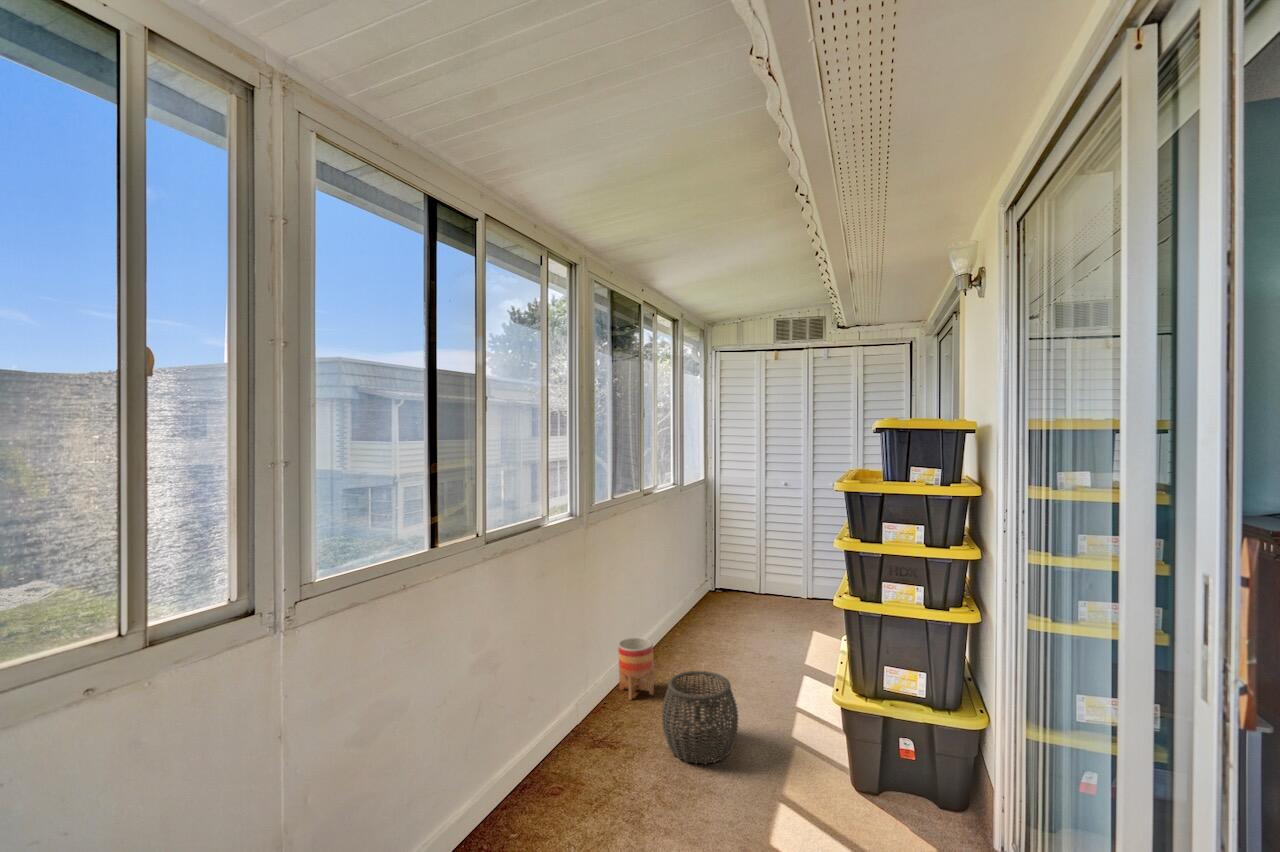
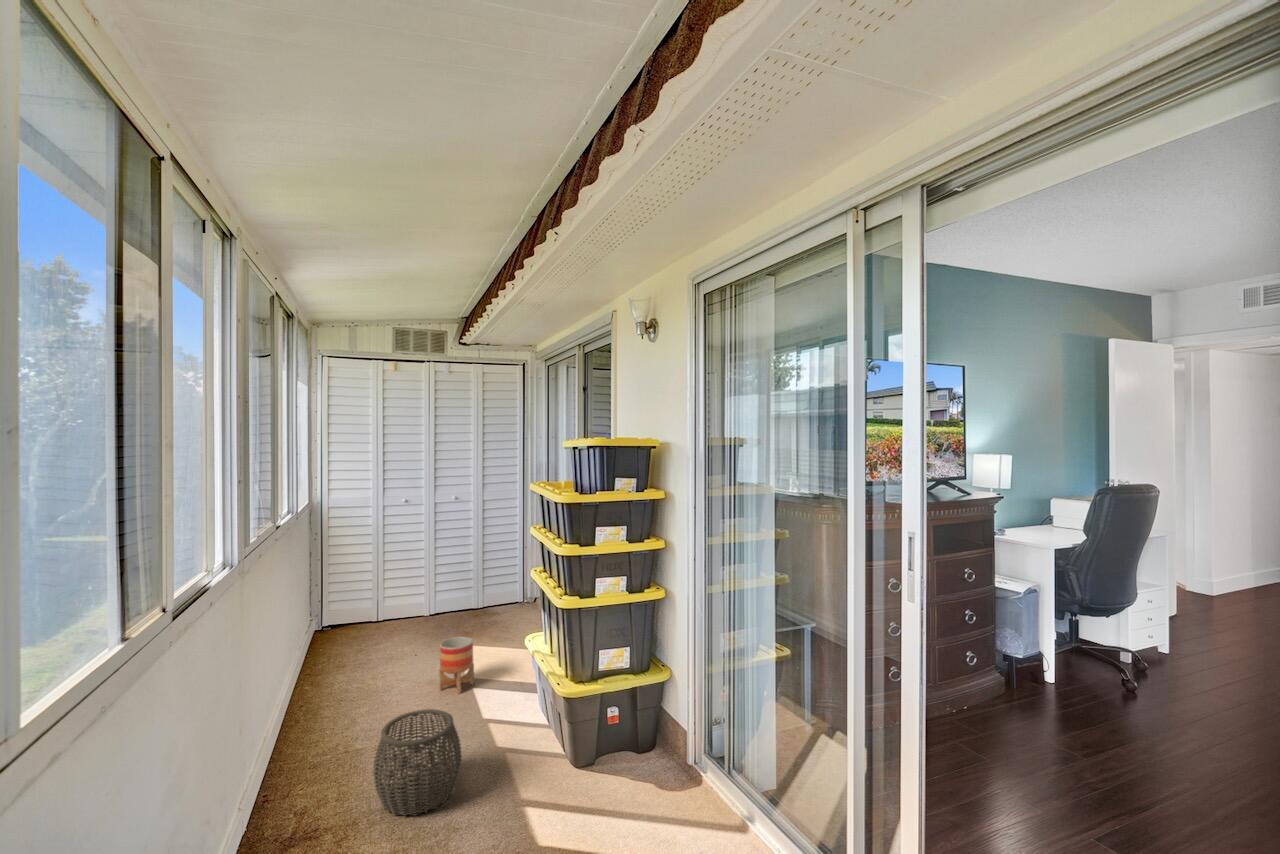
planter: present [618,638,654,700] -> present [439,637,474,693]

